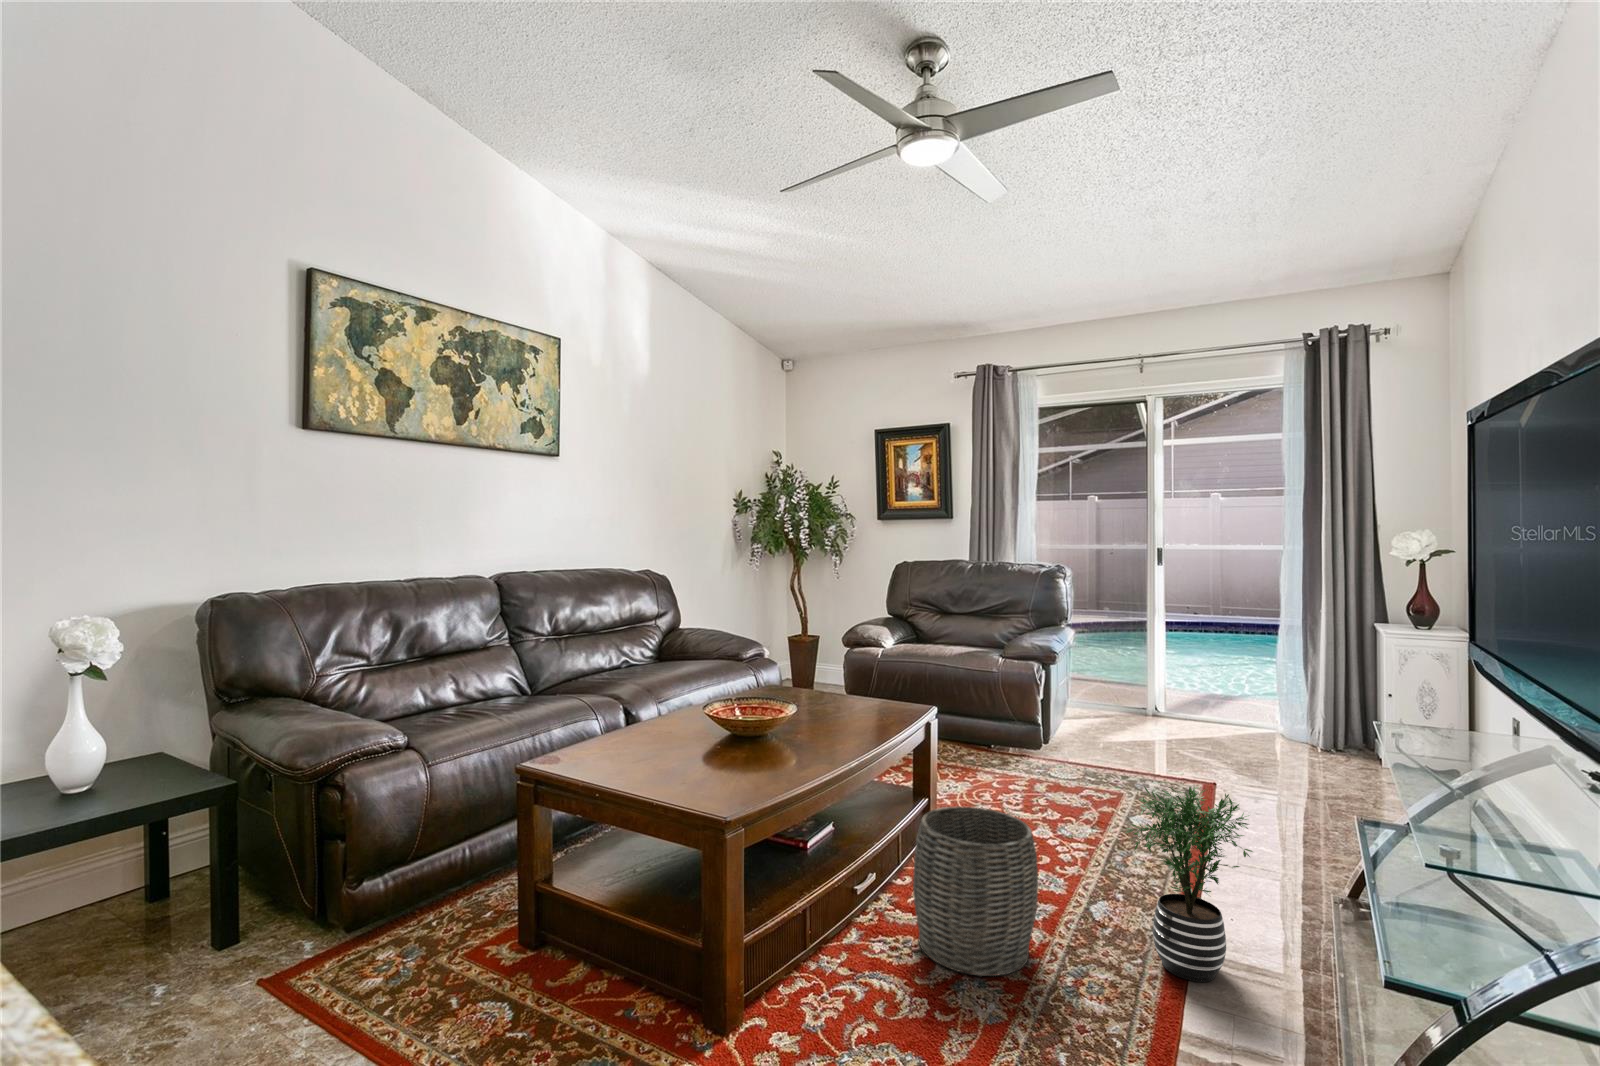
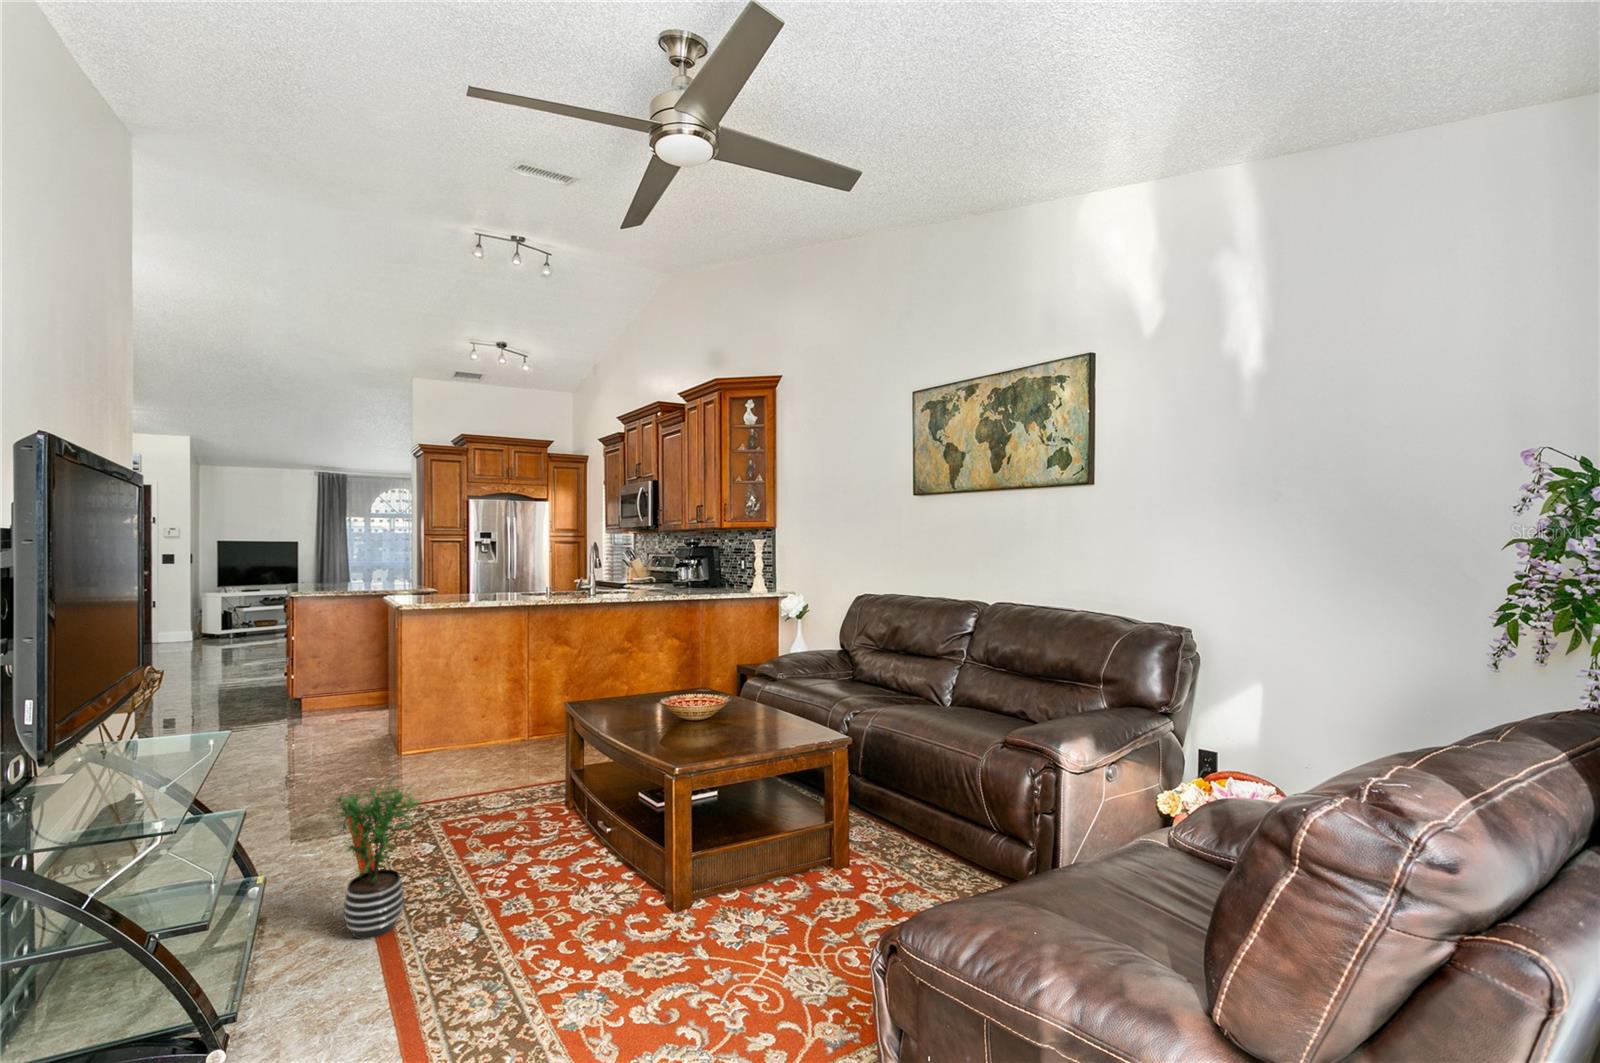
woven basket: present [913,806,1038,976] -> none [475,767,567,884]

